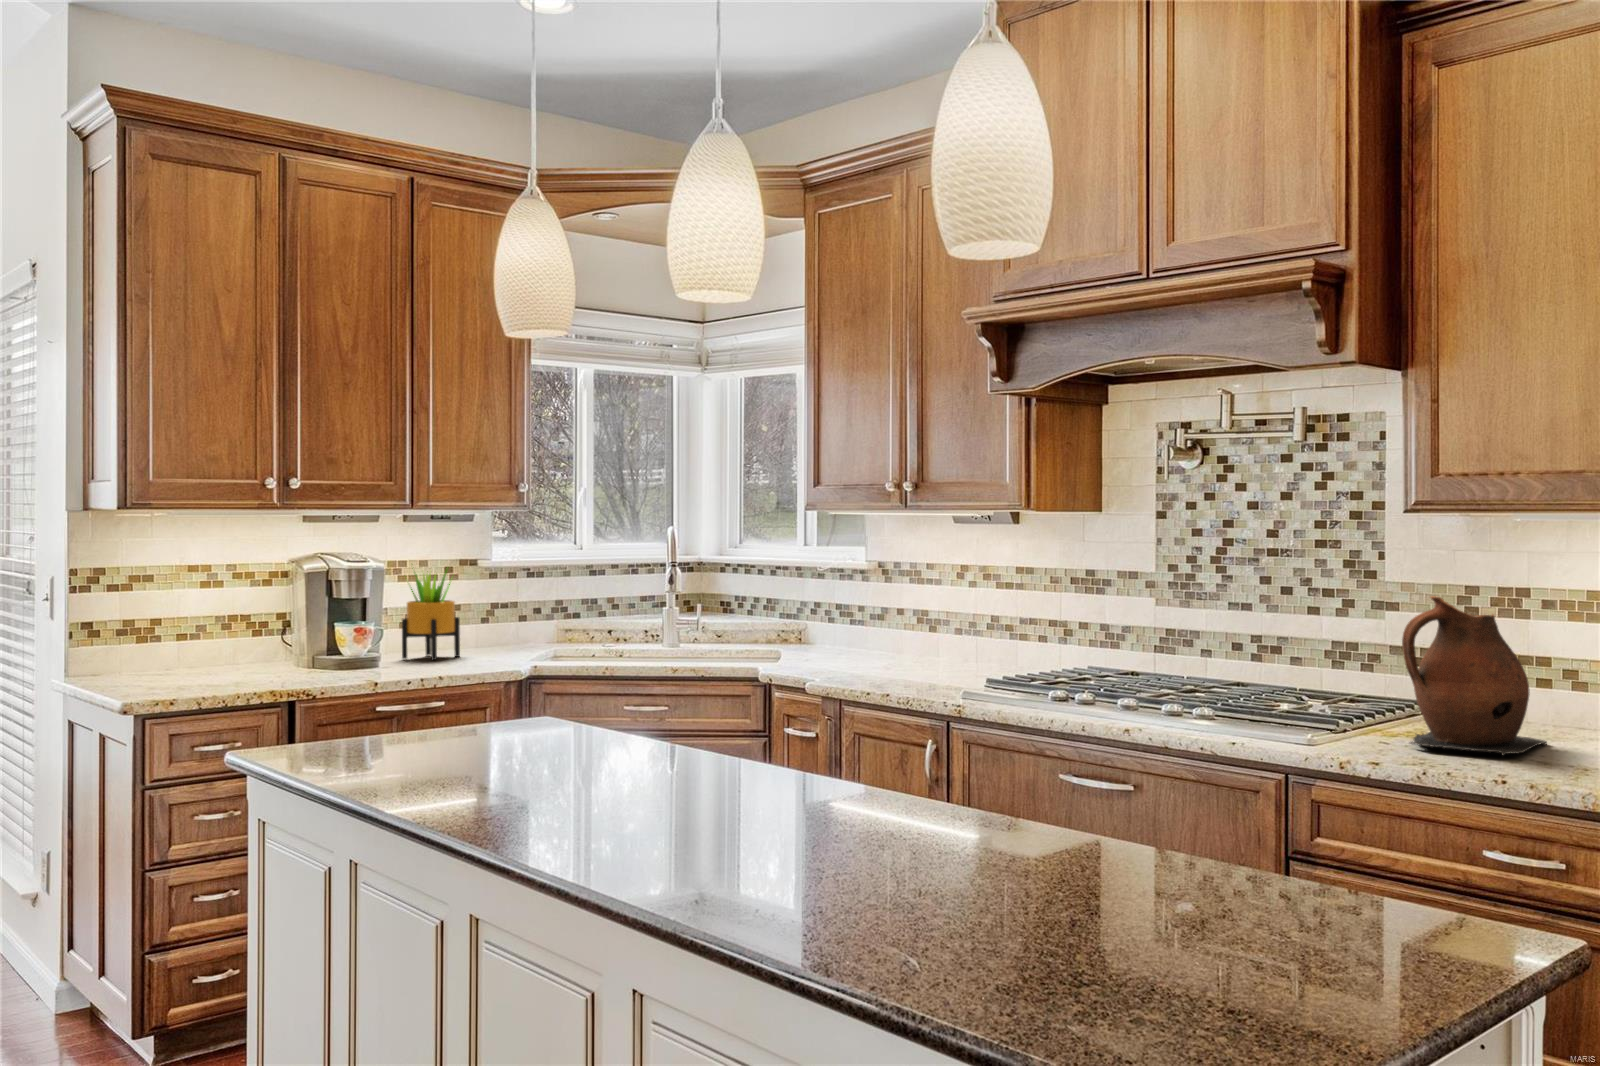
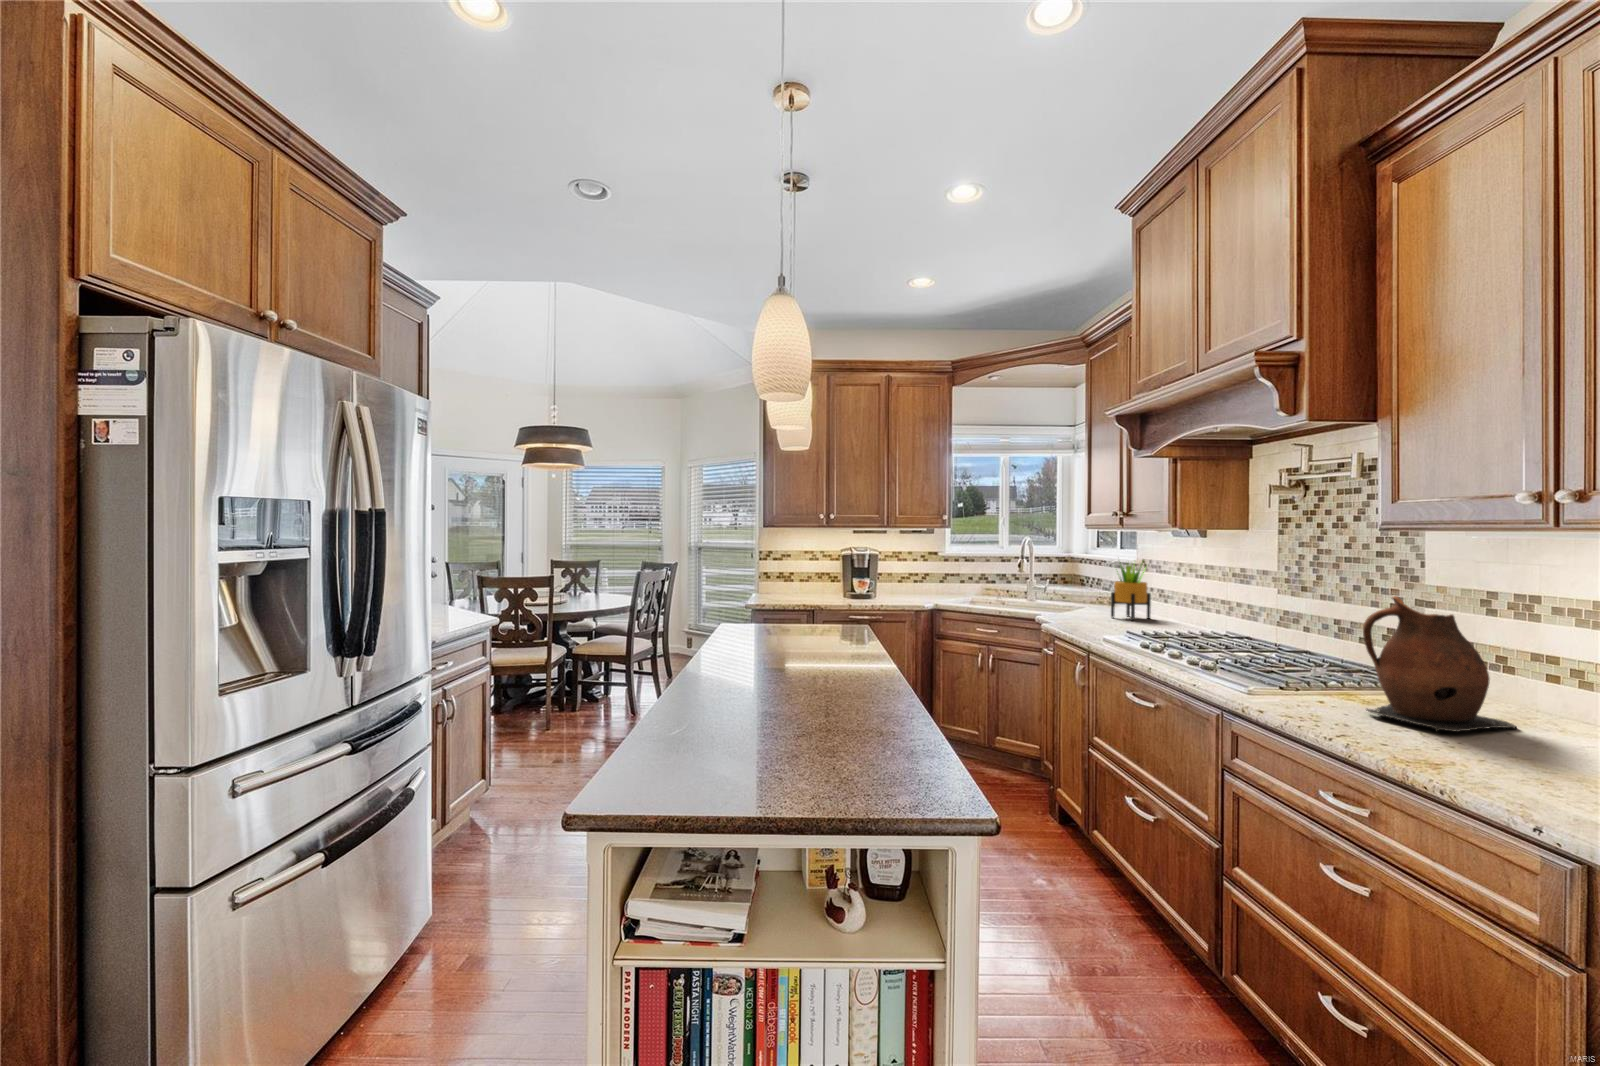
potted plant: present [402,567,460,660] -> present [1111,560,1151,620]

